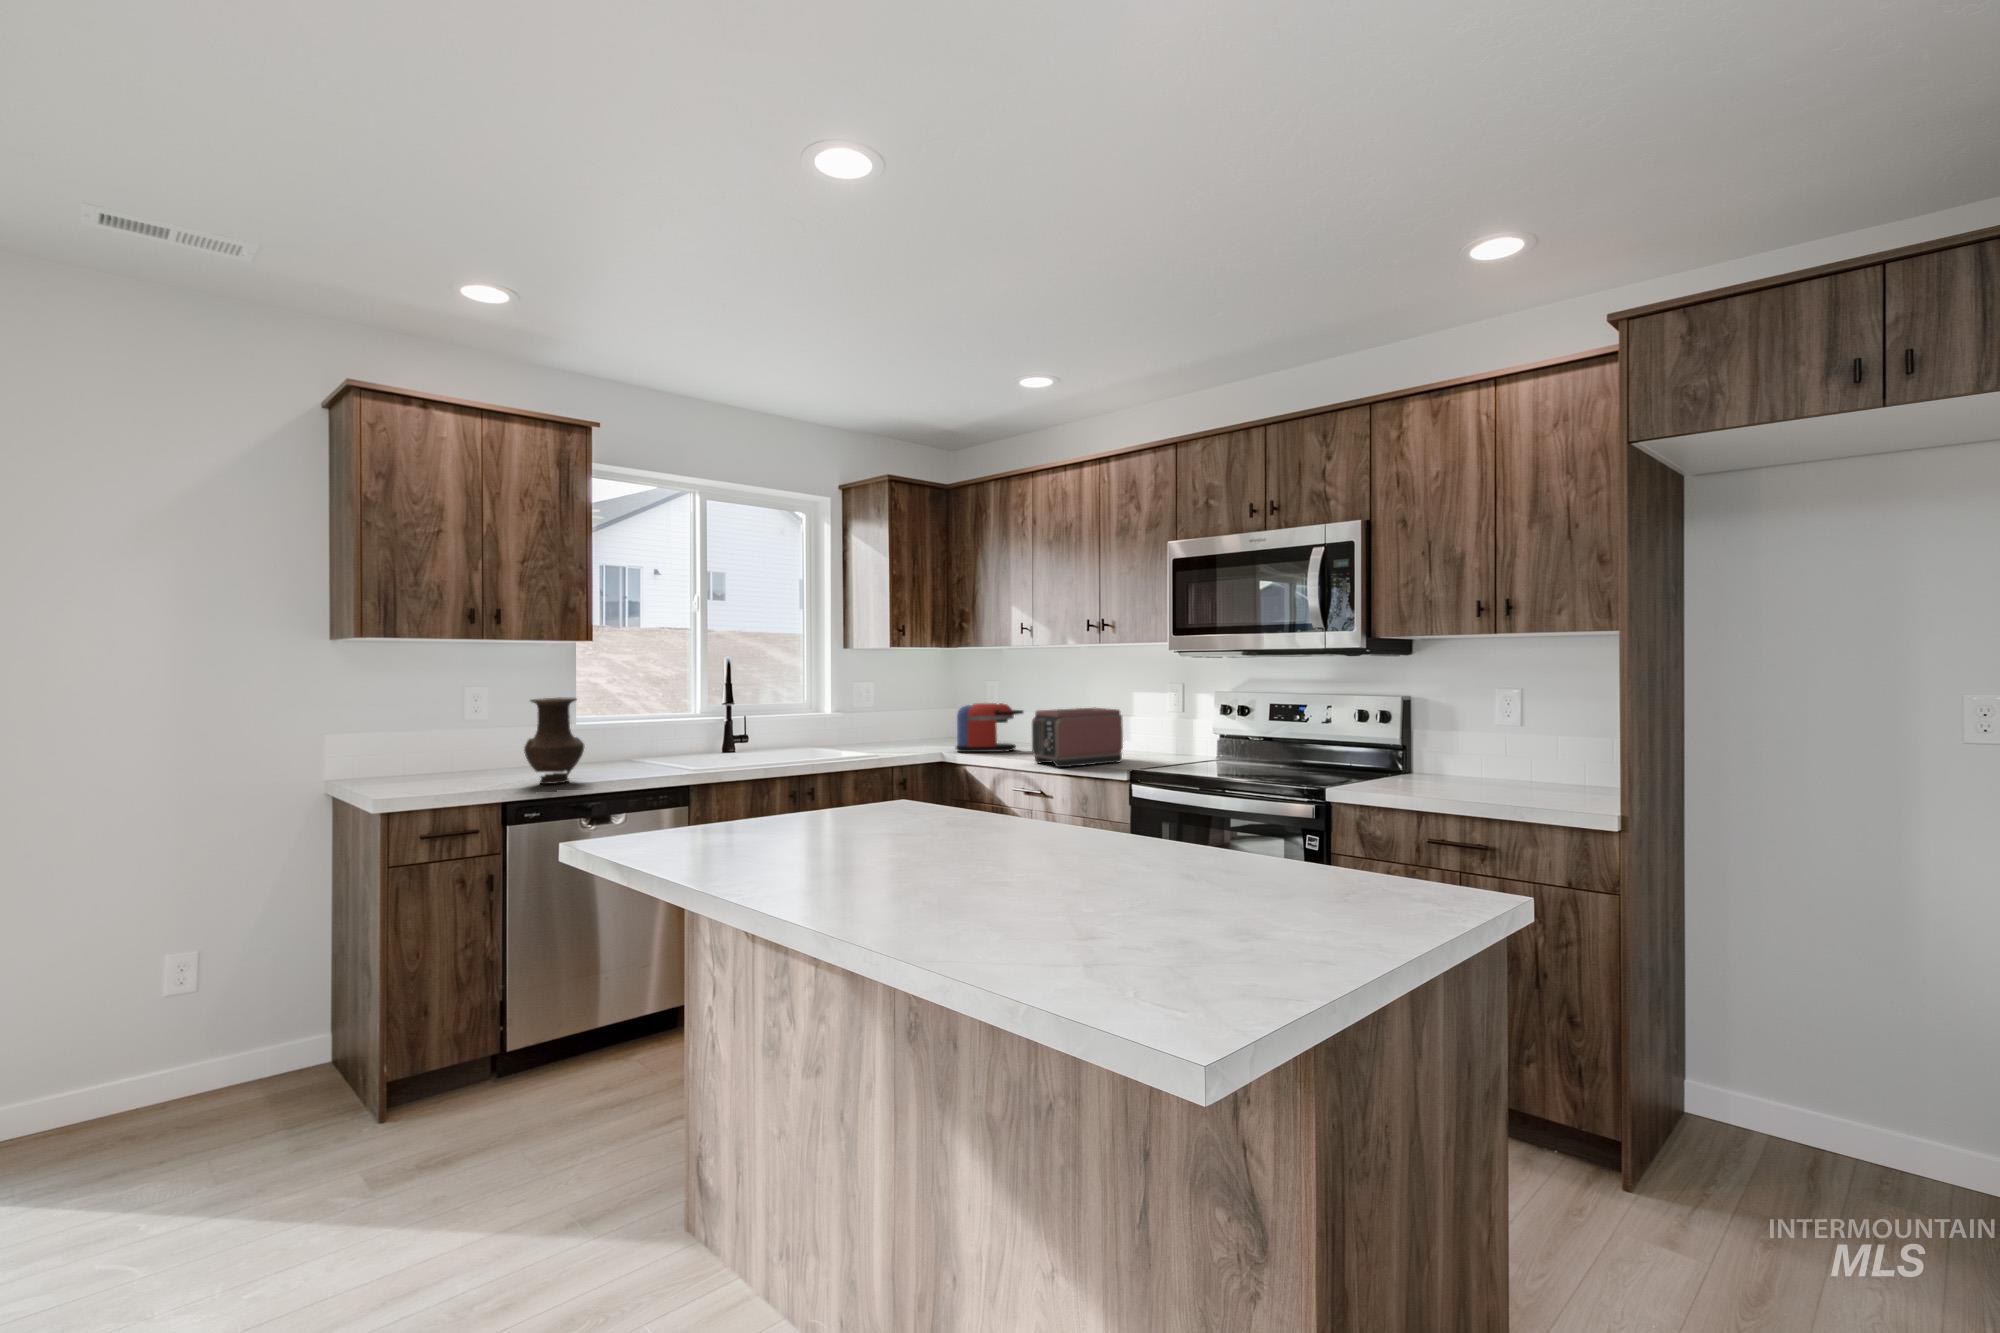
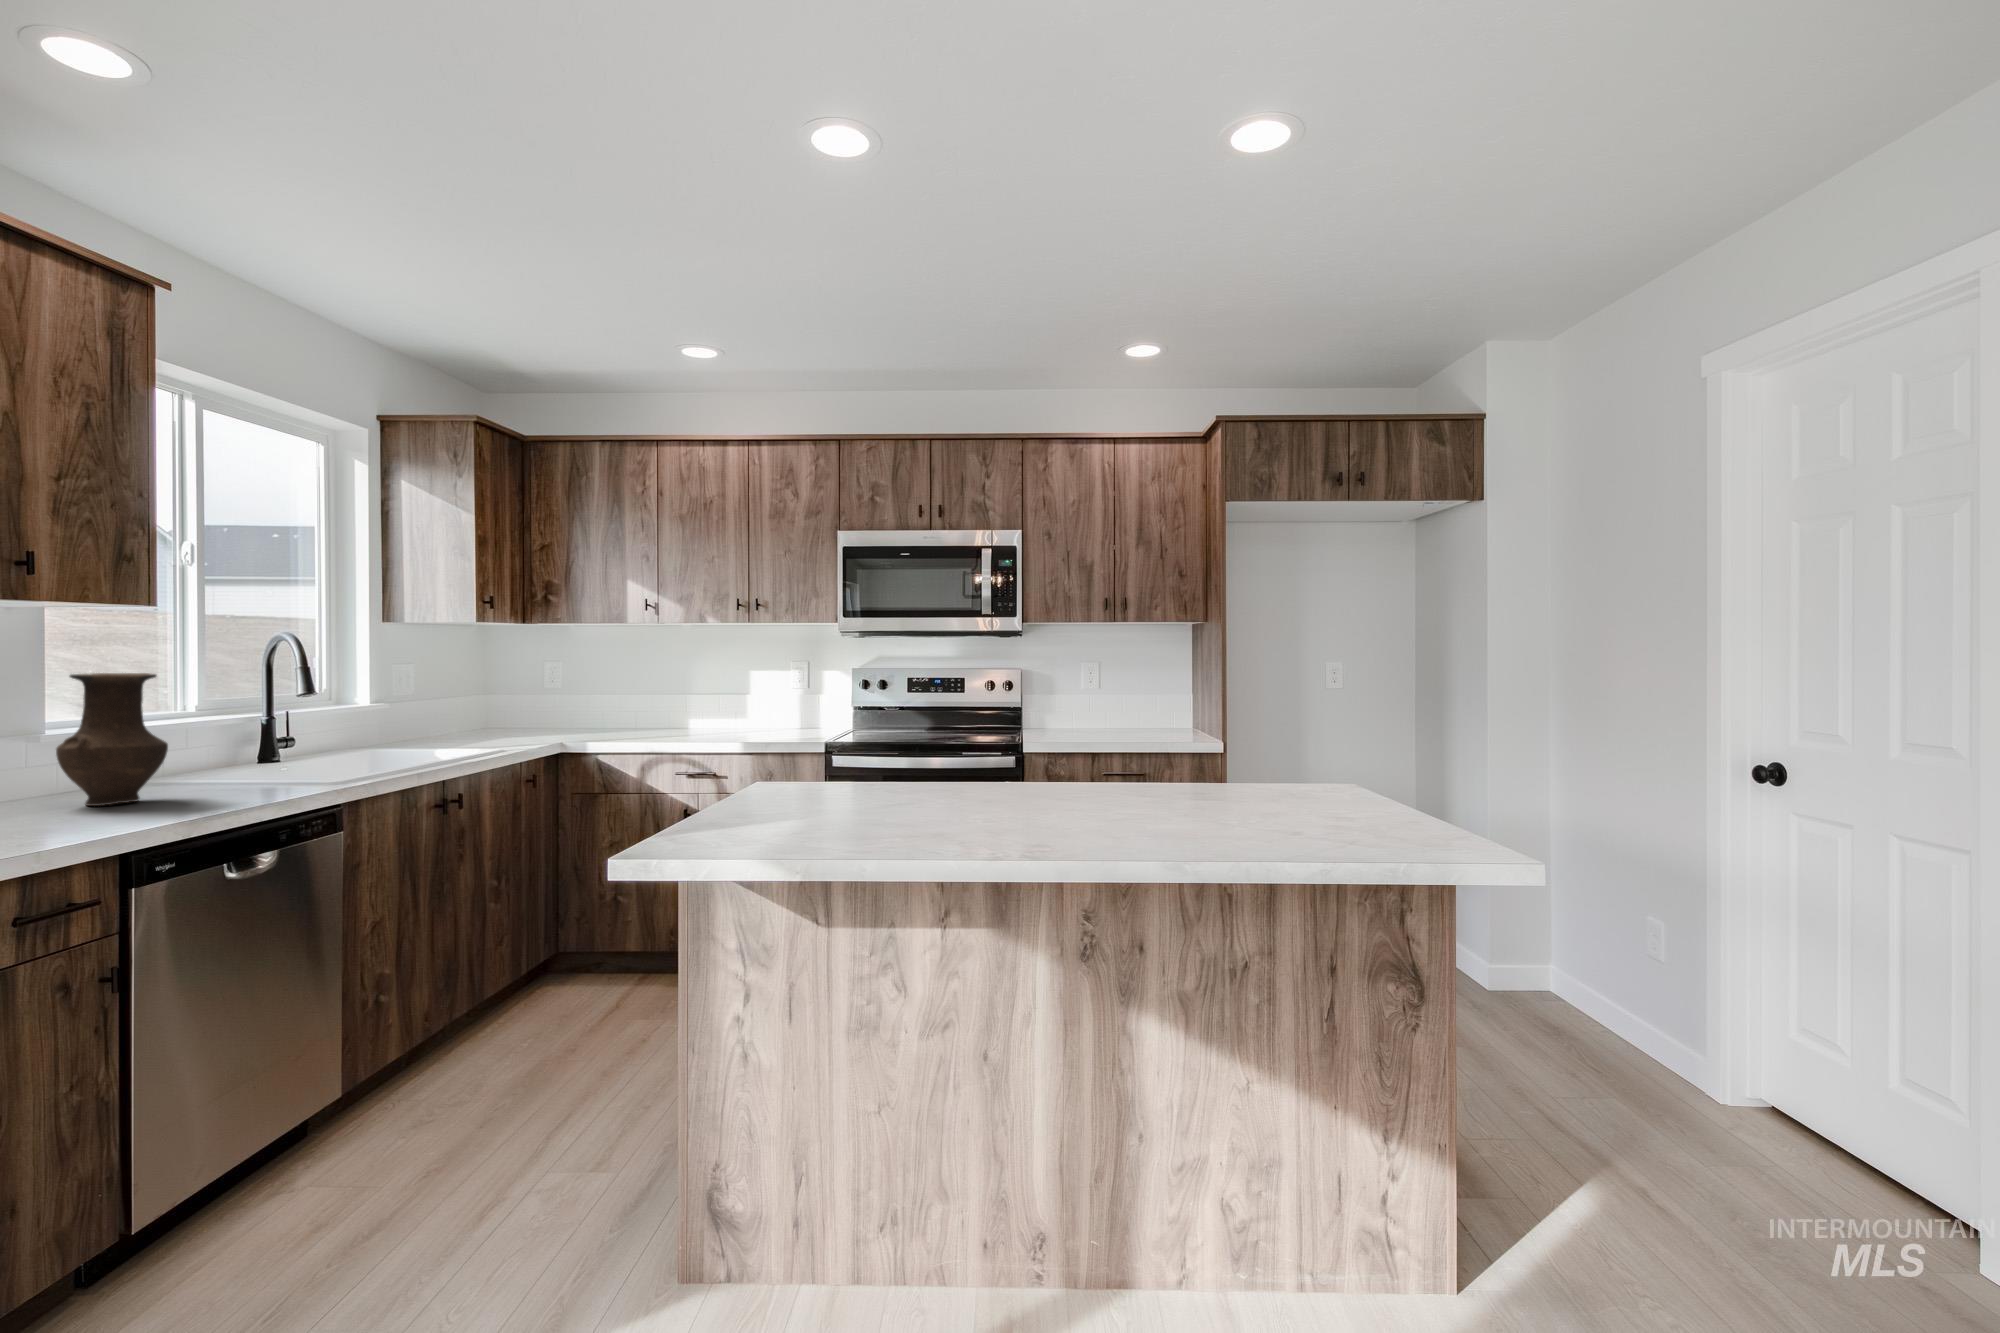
coffee maker: present [956,703,1023,752] -> none [582,685,657,741]
toaster: present [1032,708,1123,767] -> none [710,686,793,744]

